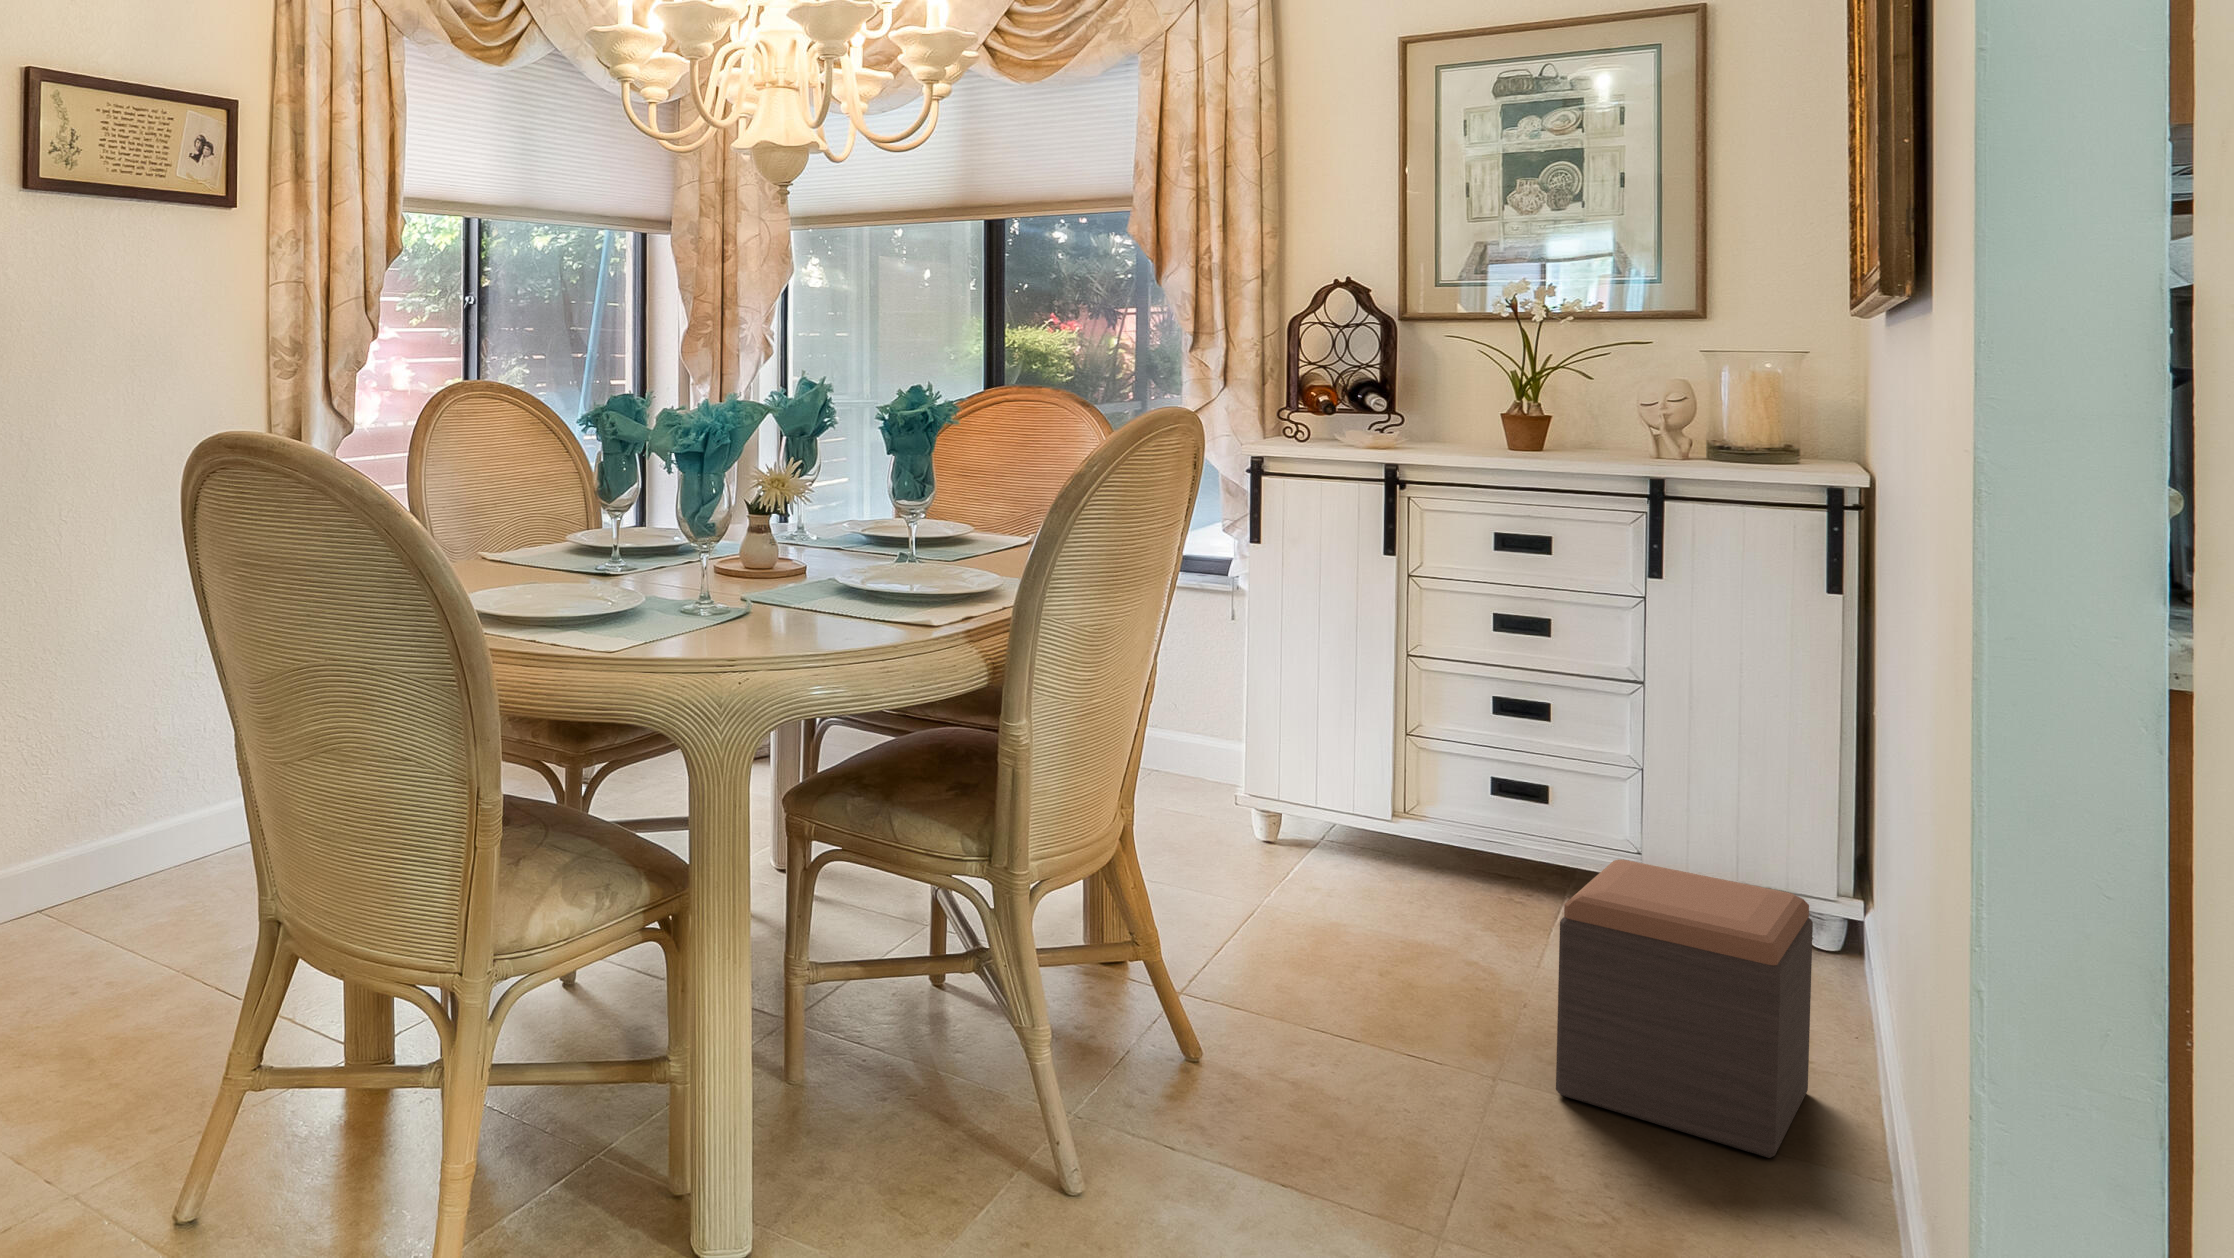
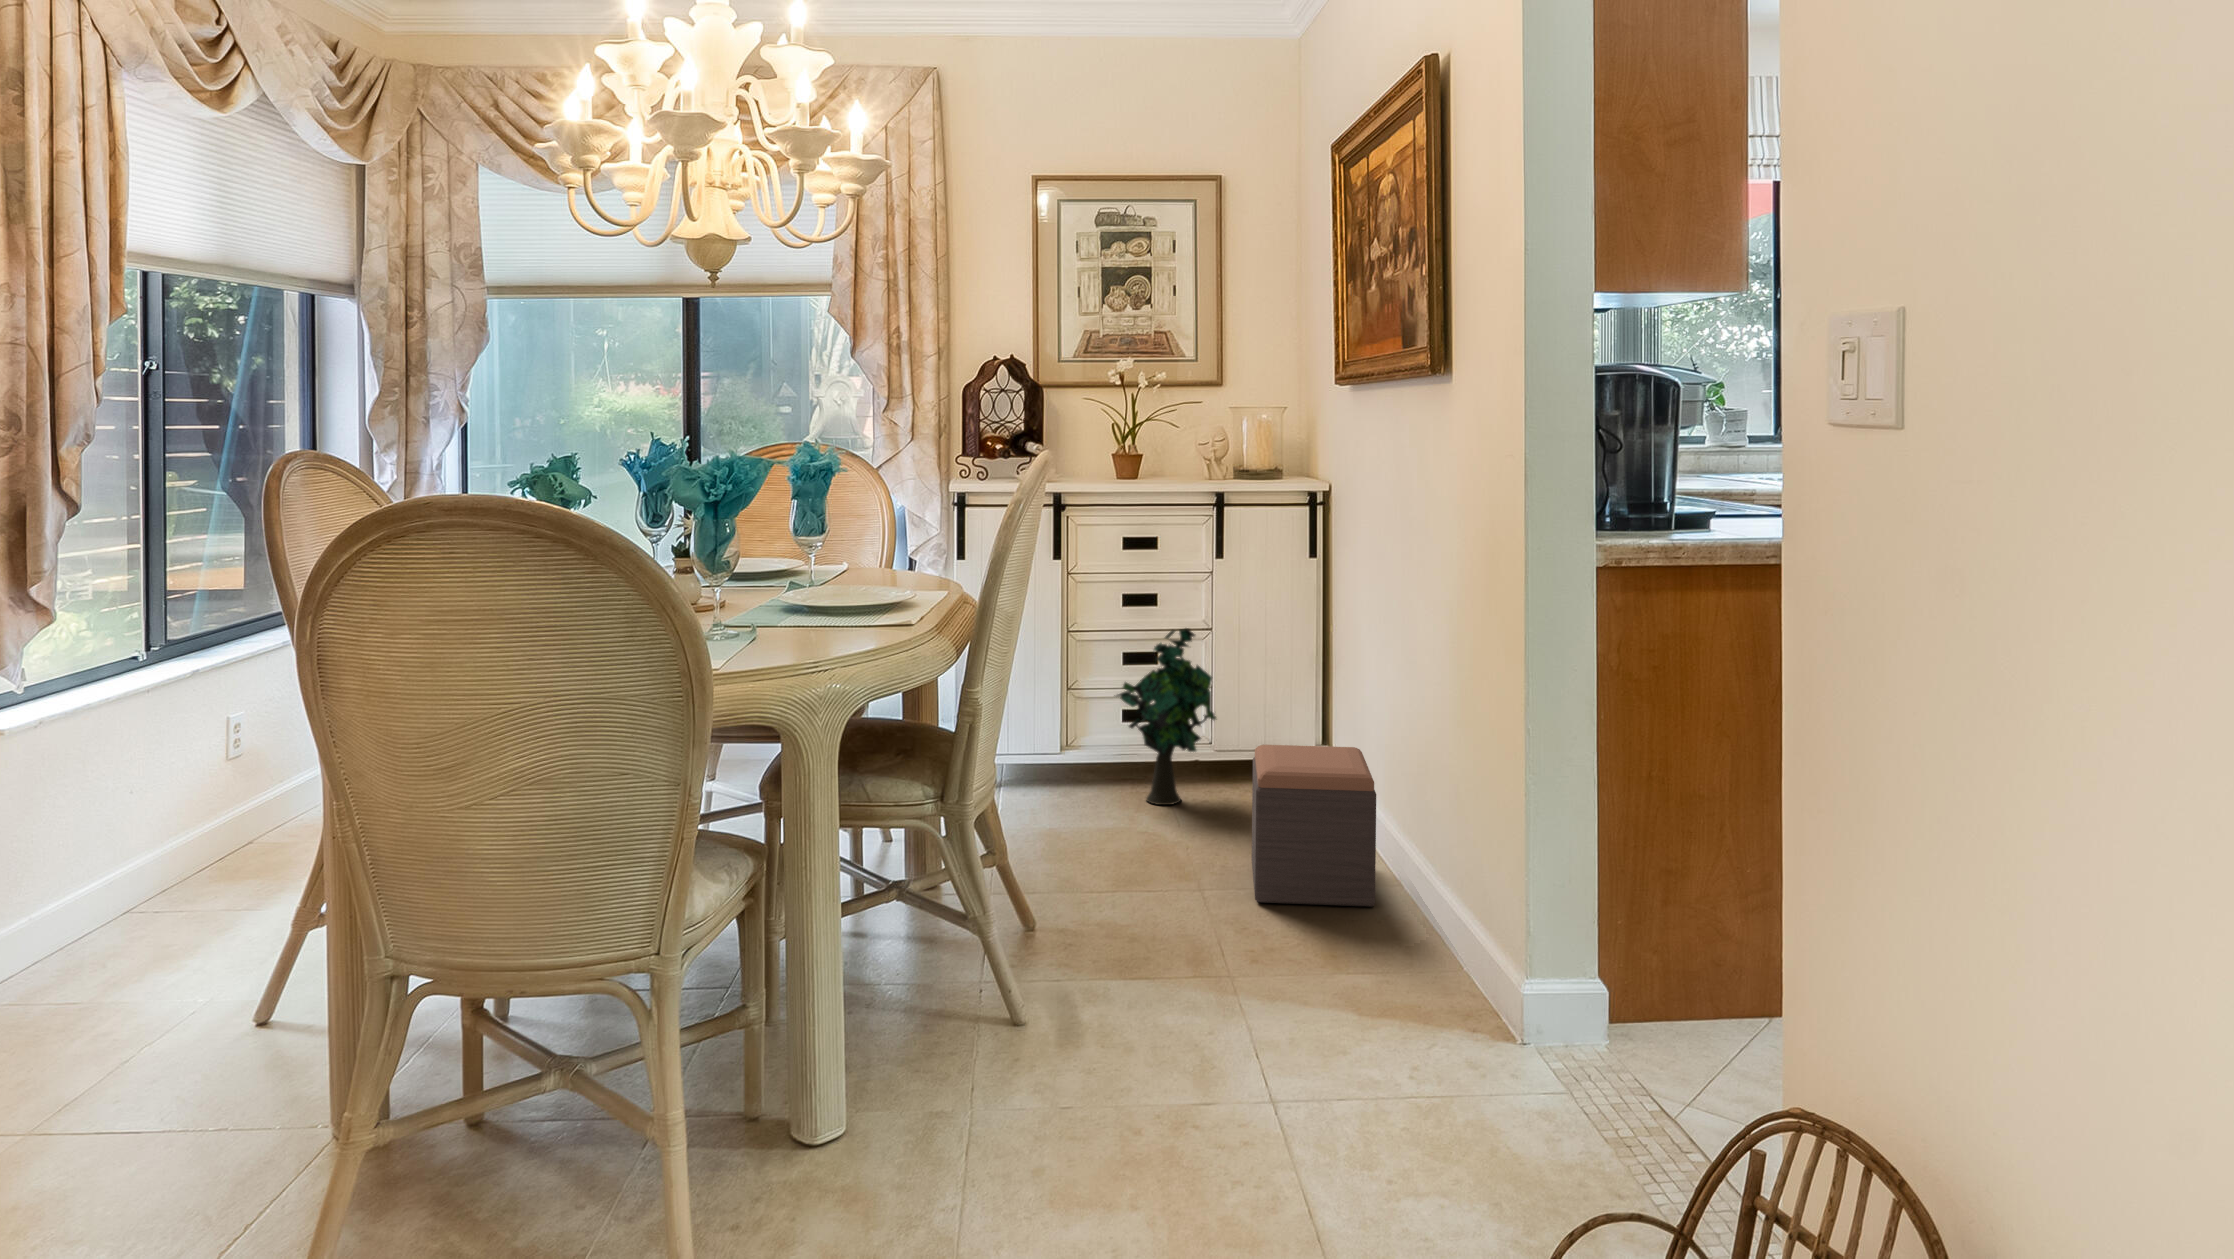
decorative plant: none [1450,672,1622,931] -> present [1117,628,1216,805]

